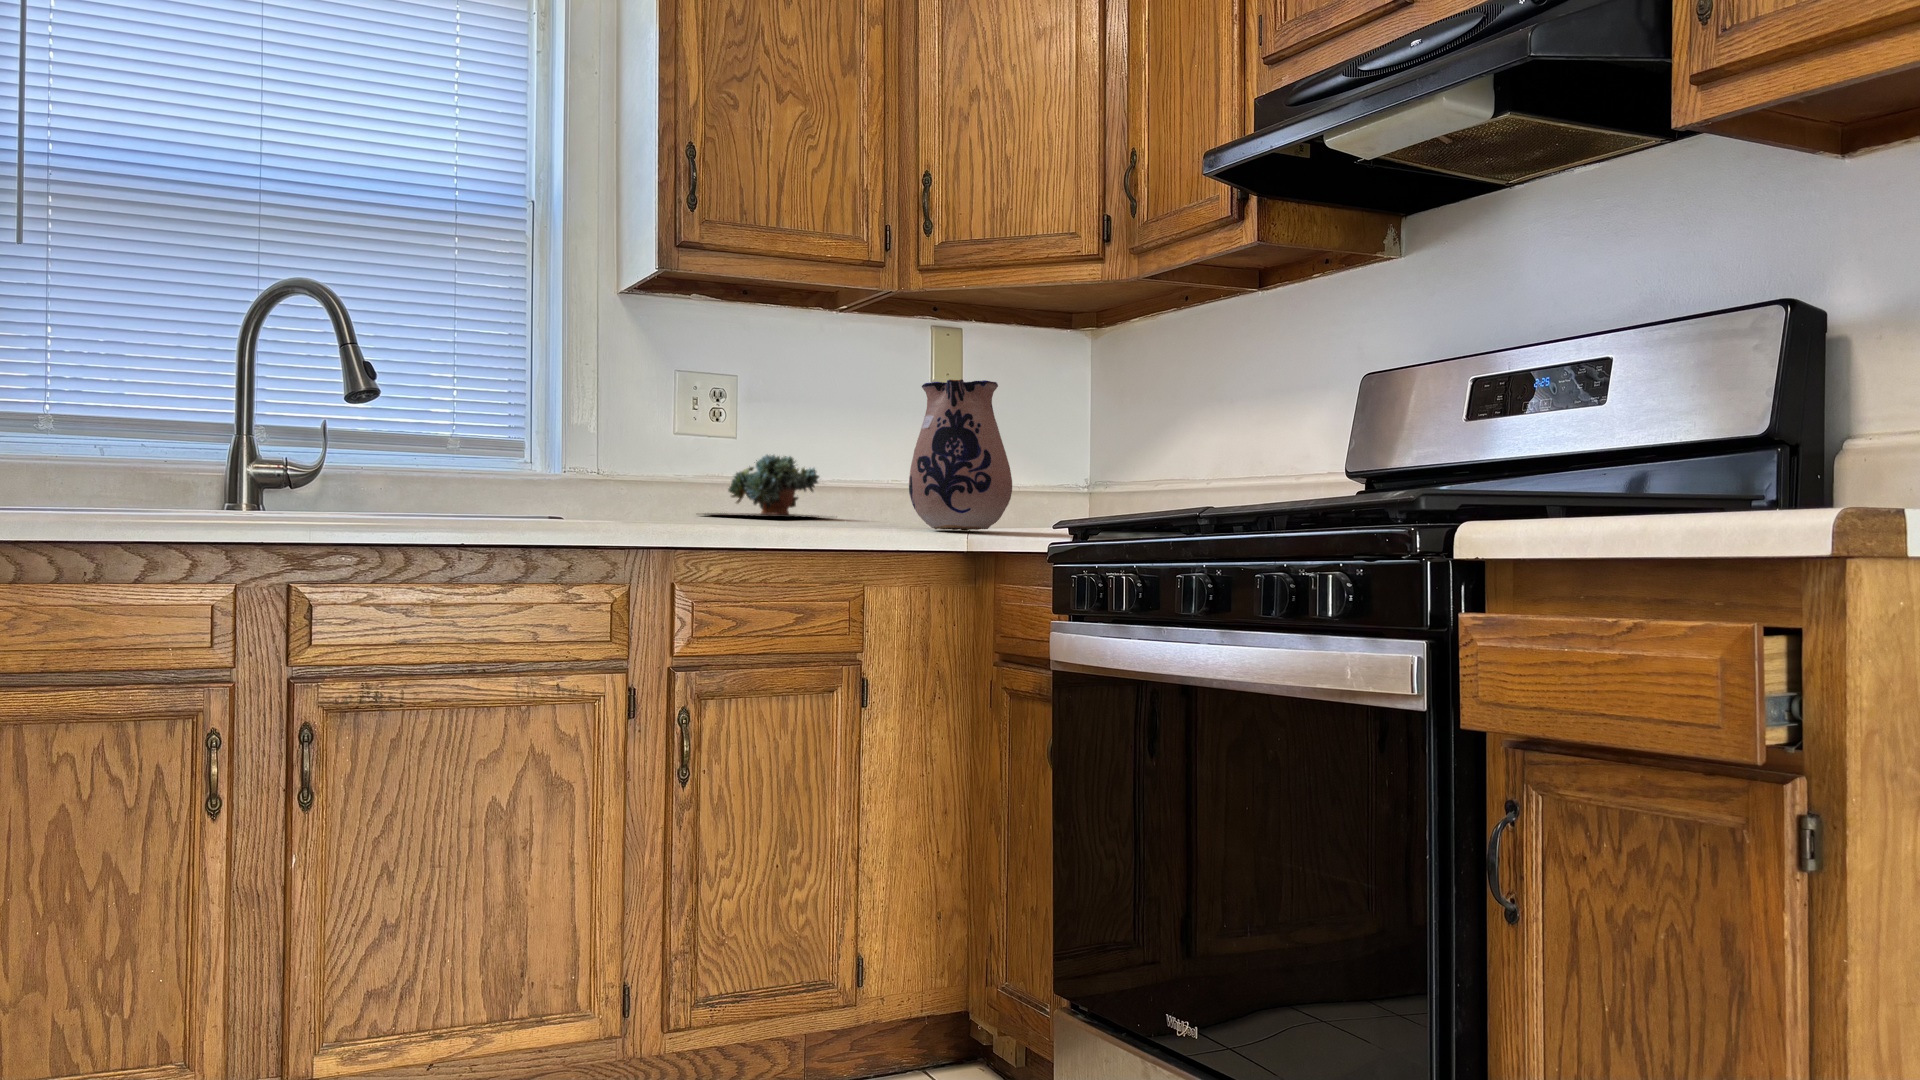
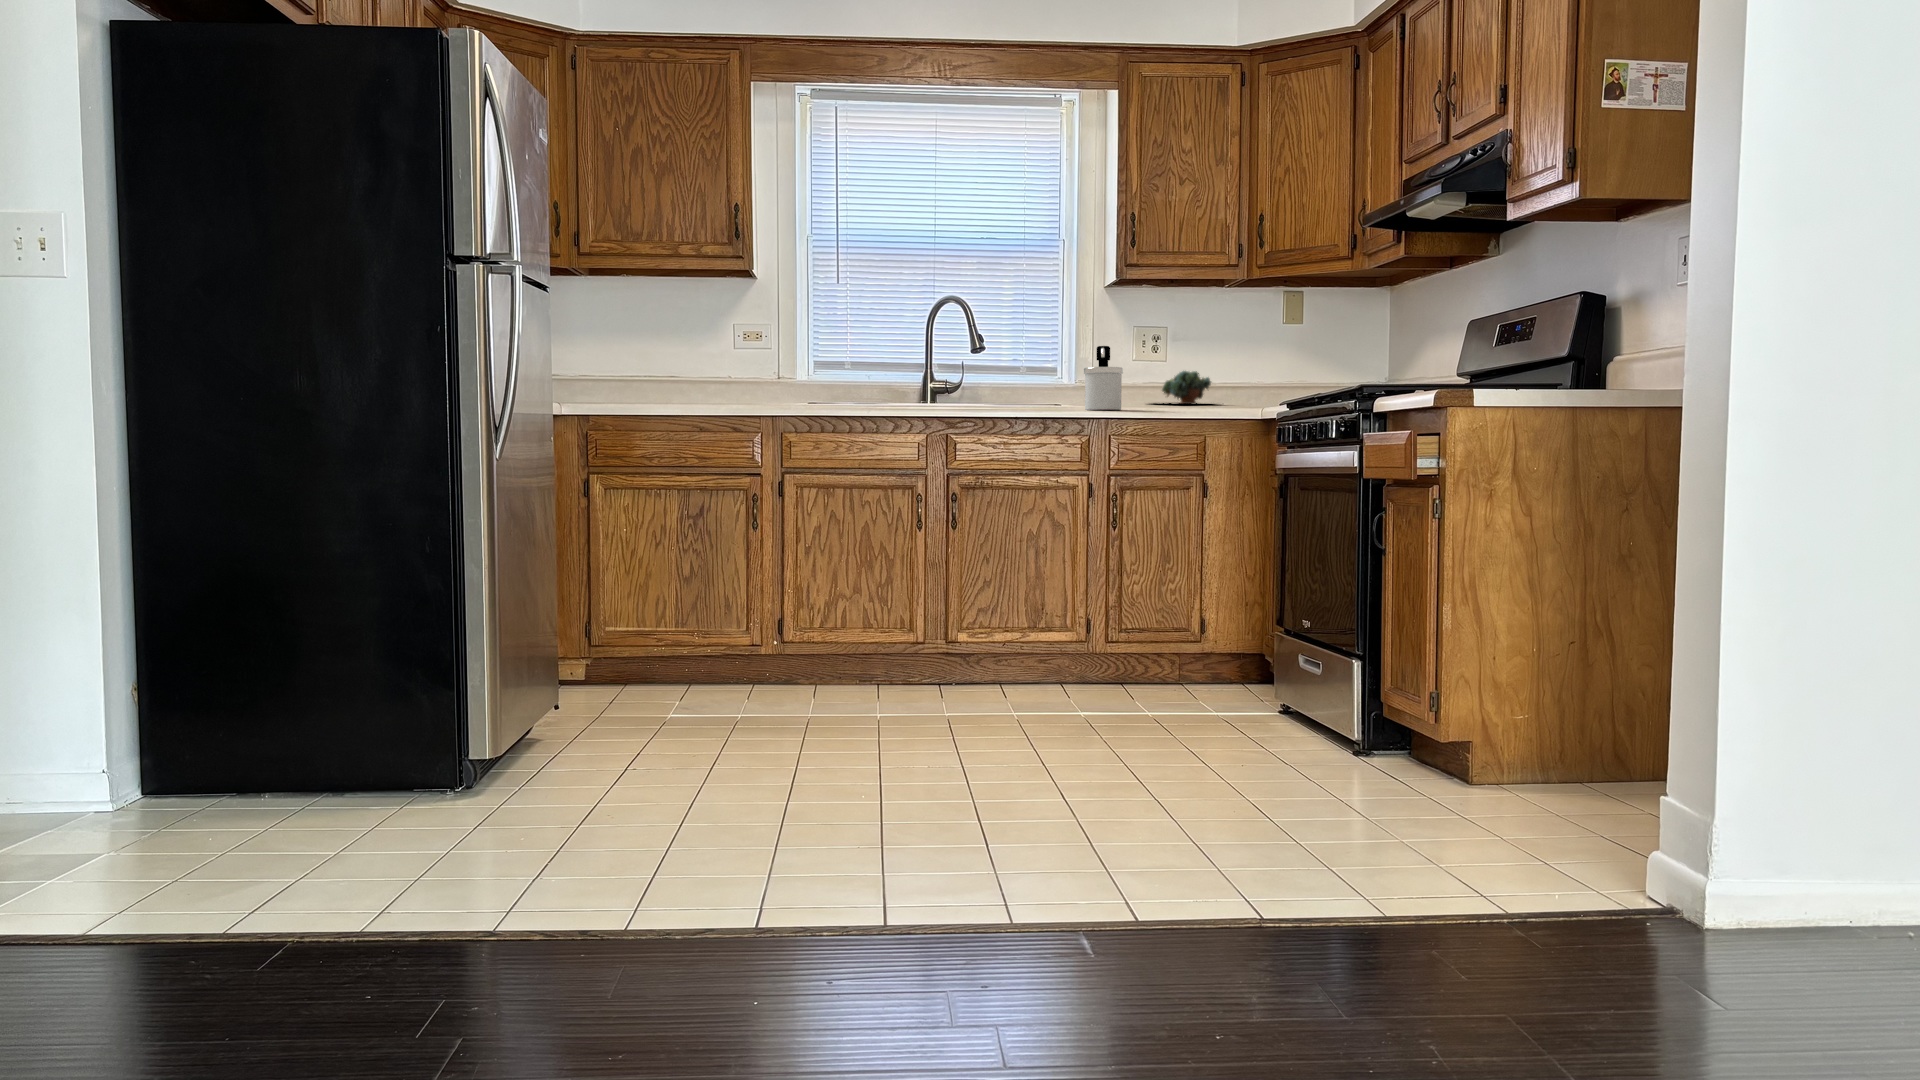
ceramic pitcher: present [909,379,1012,530] -> none [1241,330,1296,409]
soap dispenser: none [614,393,699,530] -> present [1084,346,1123,410]

